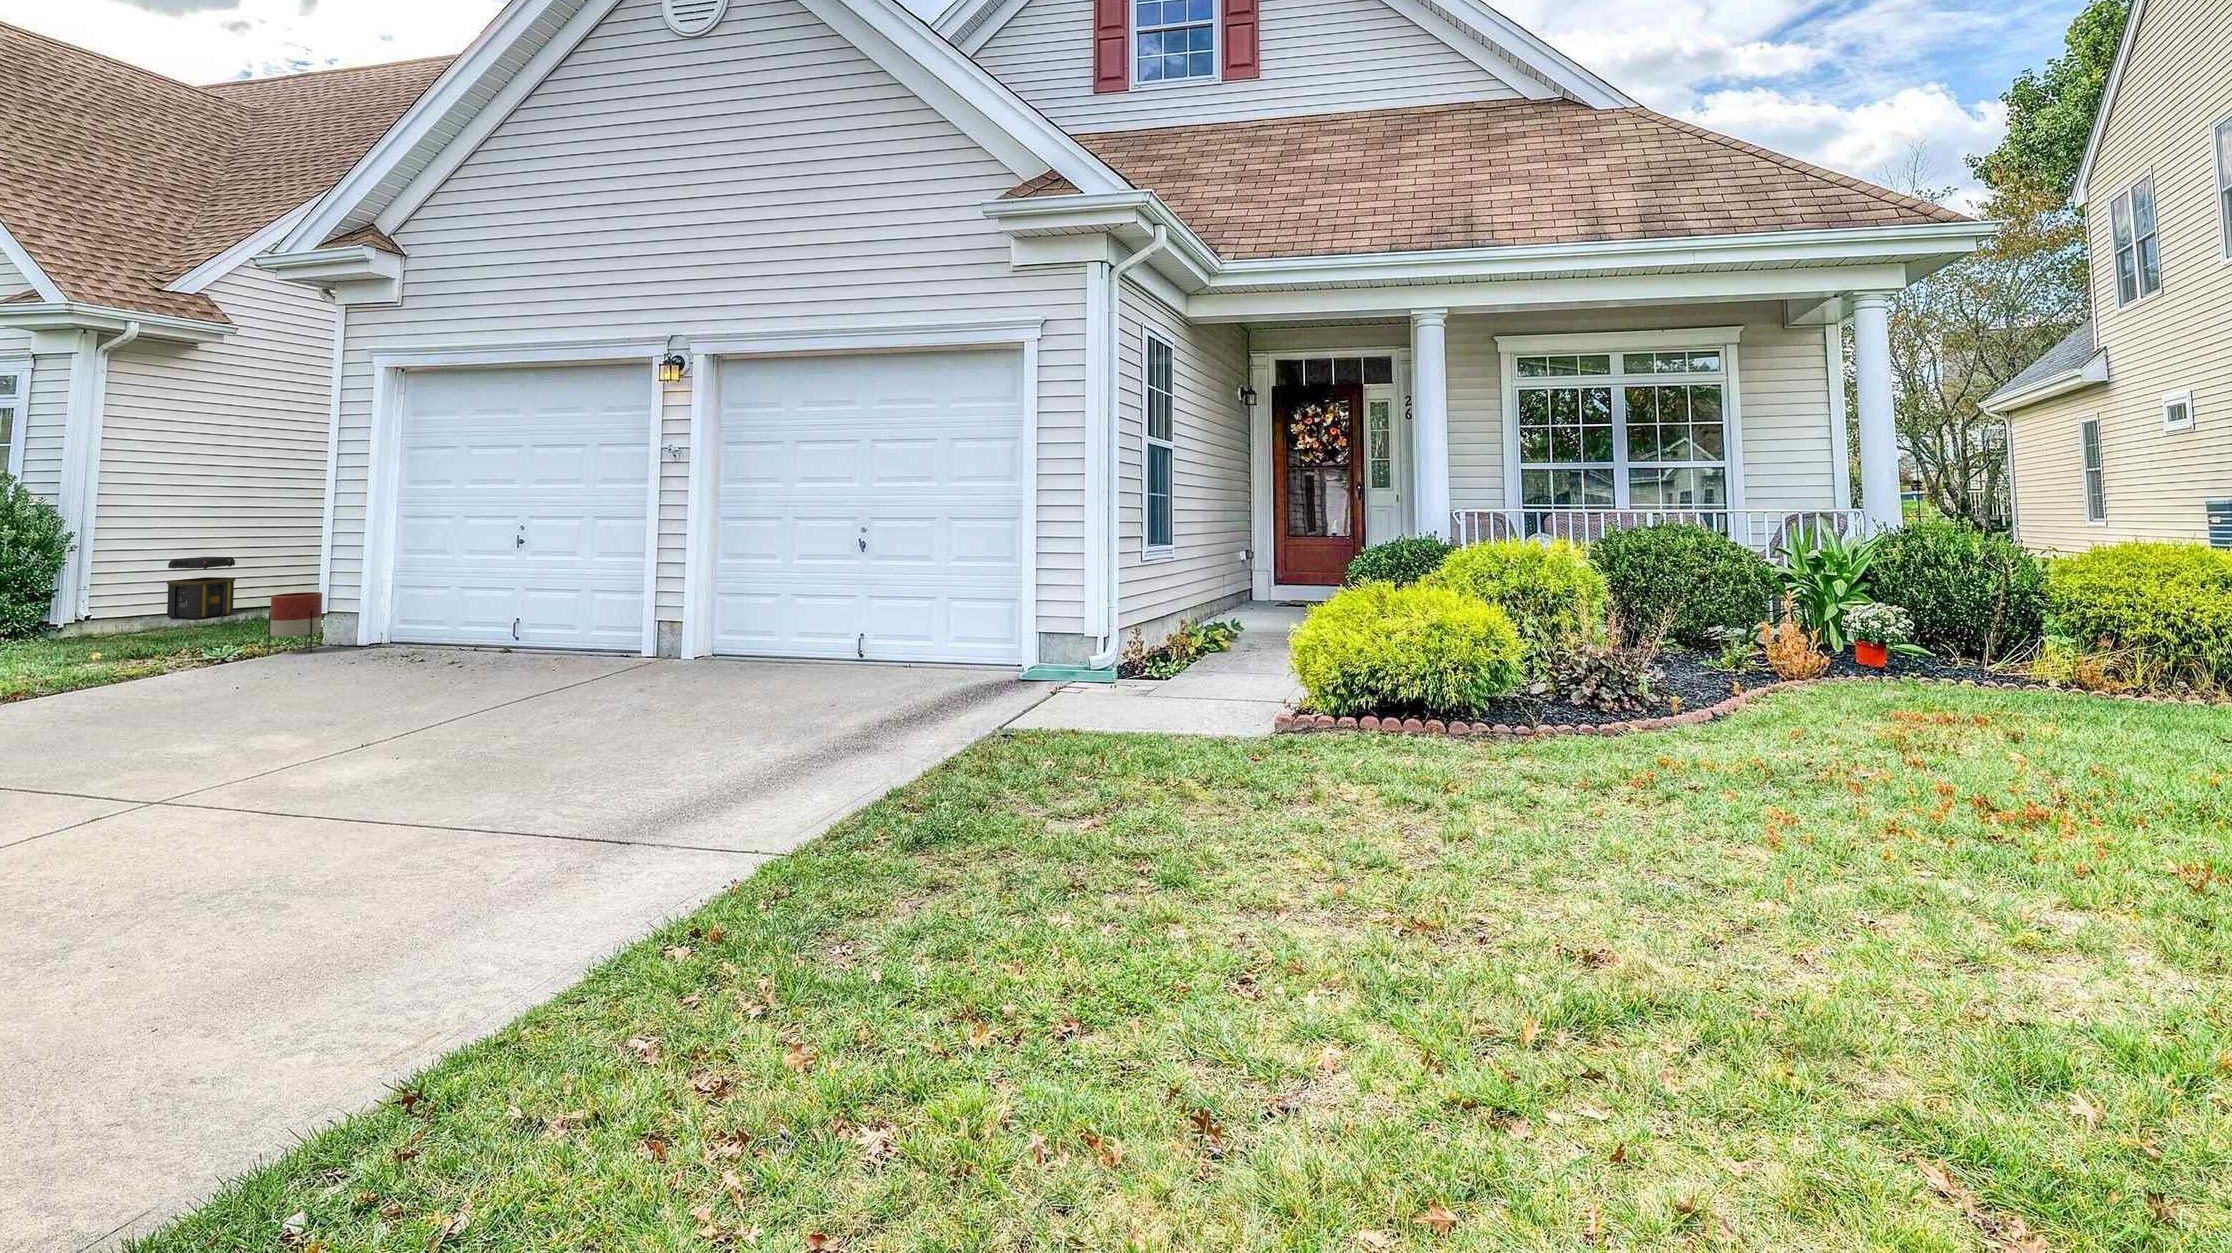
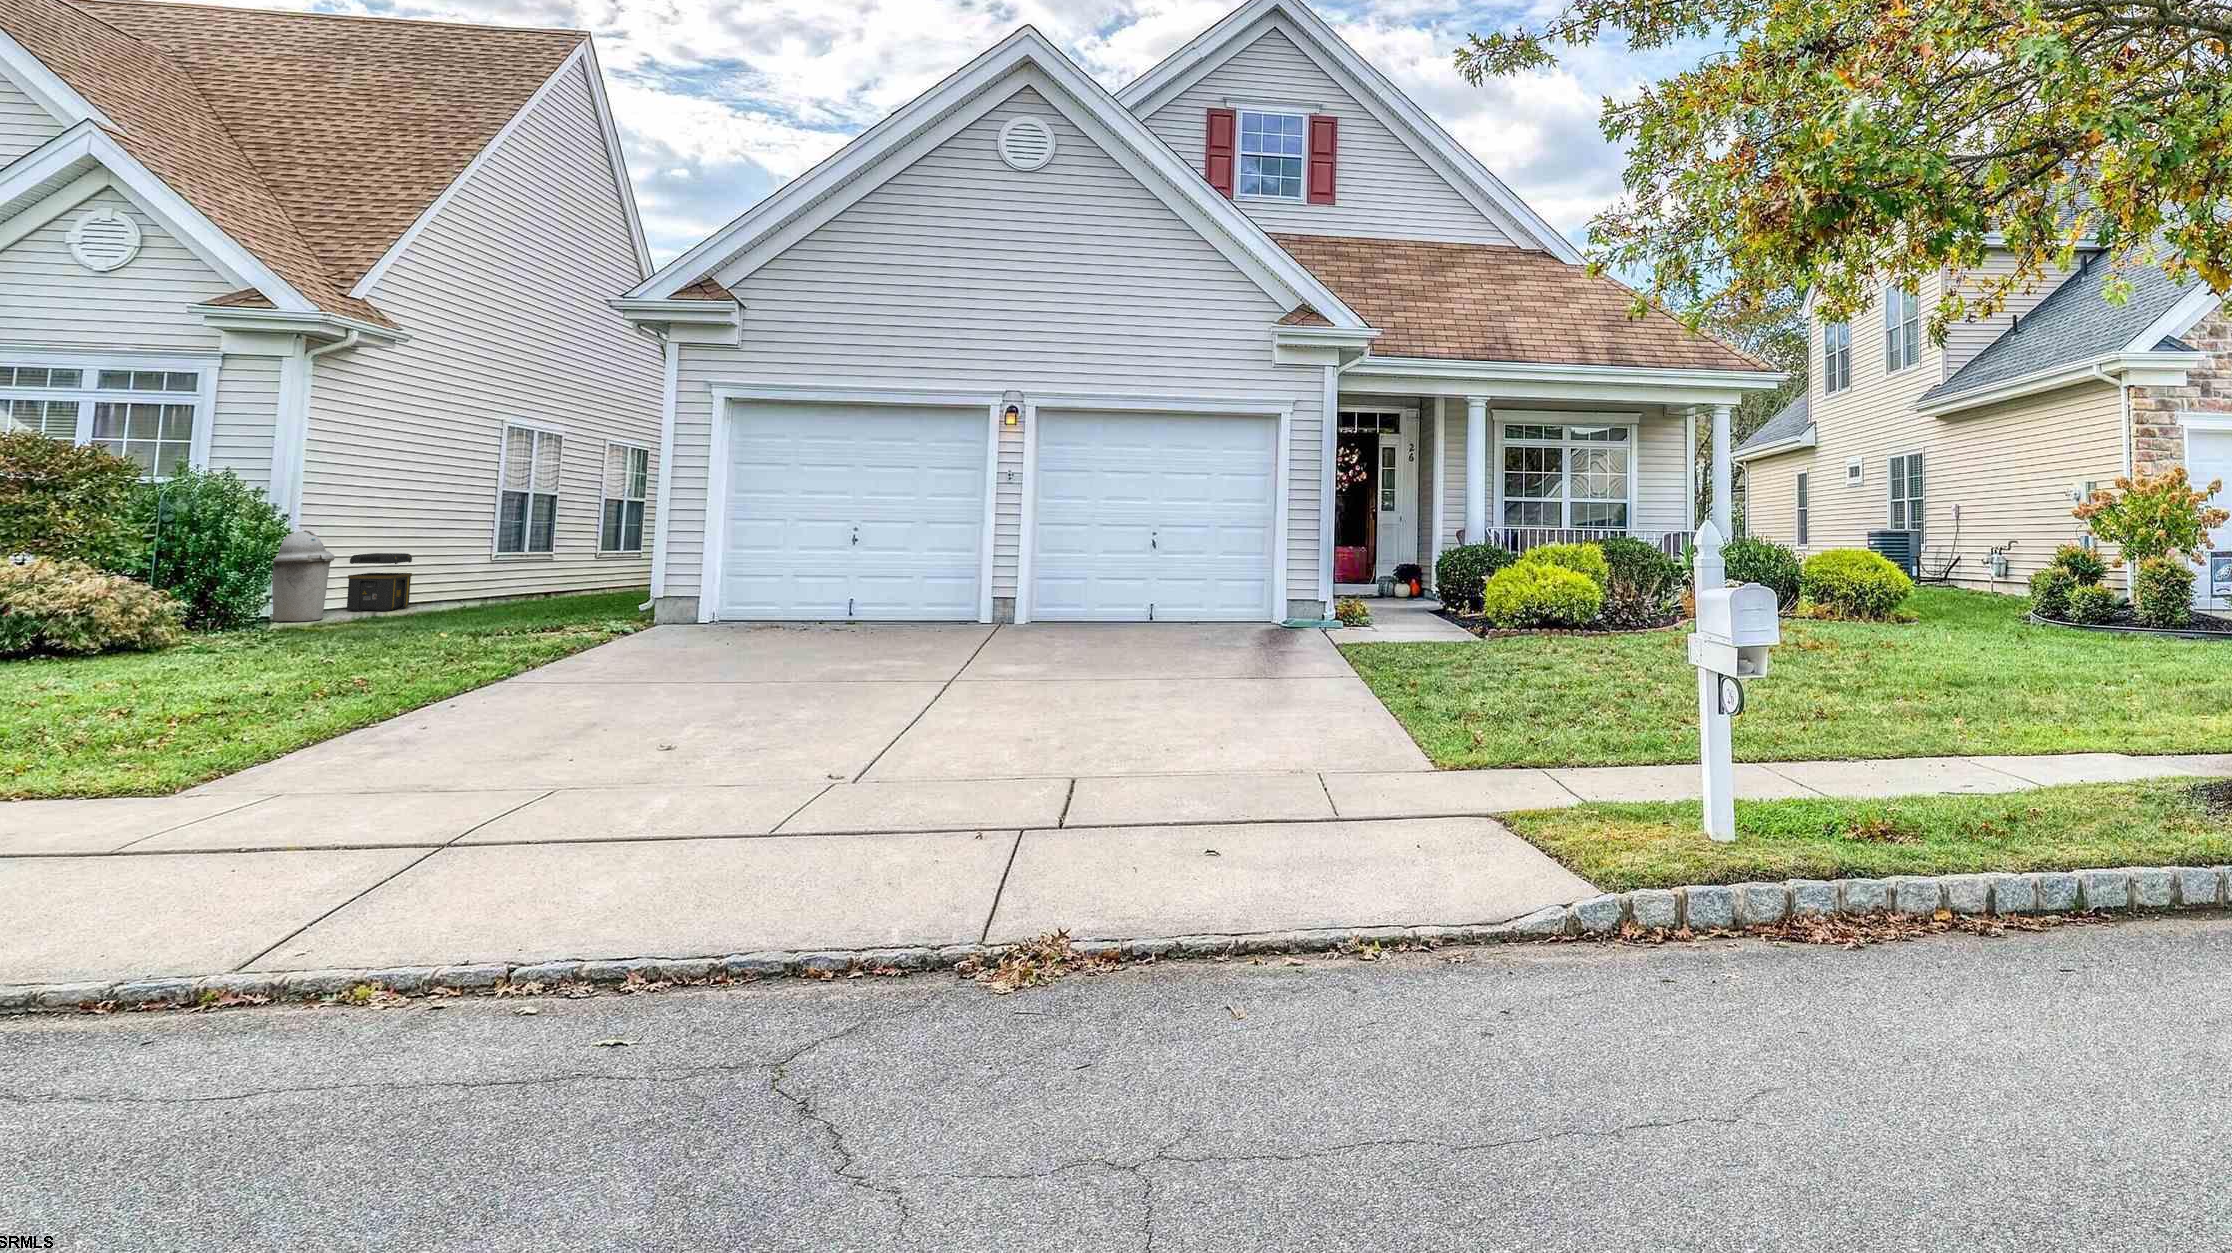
trash can: none [40,535,112,633] -> present [271,530,335,622]
planter: present [268,592,322,655] -> none [630,579,672,628]

